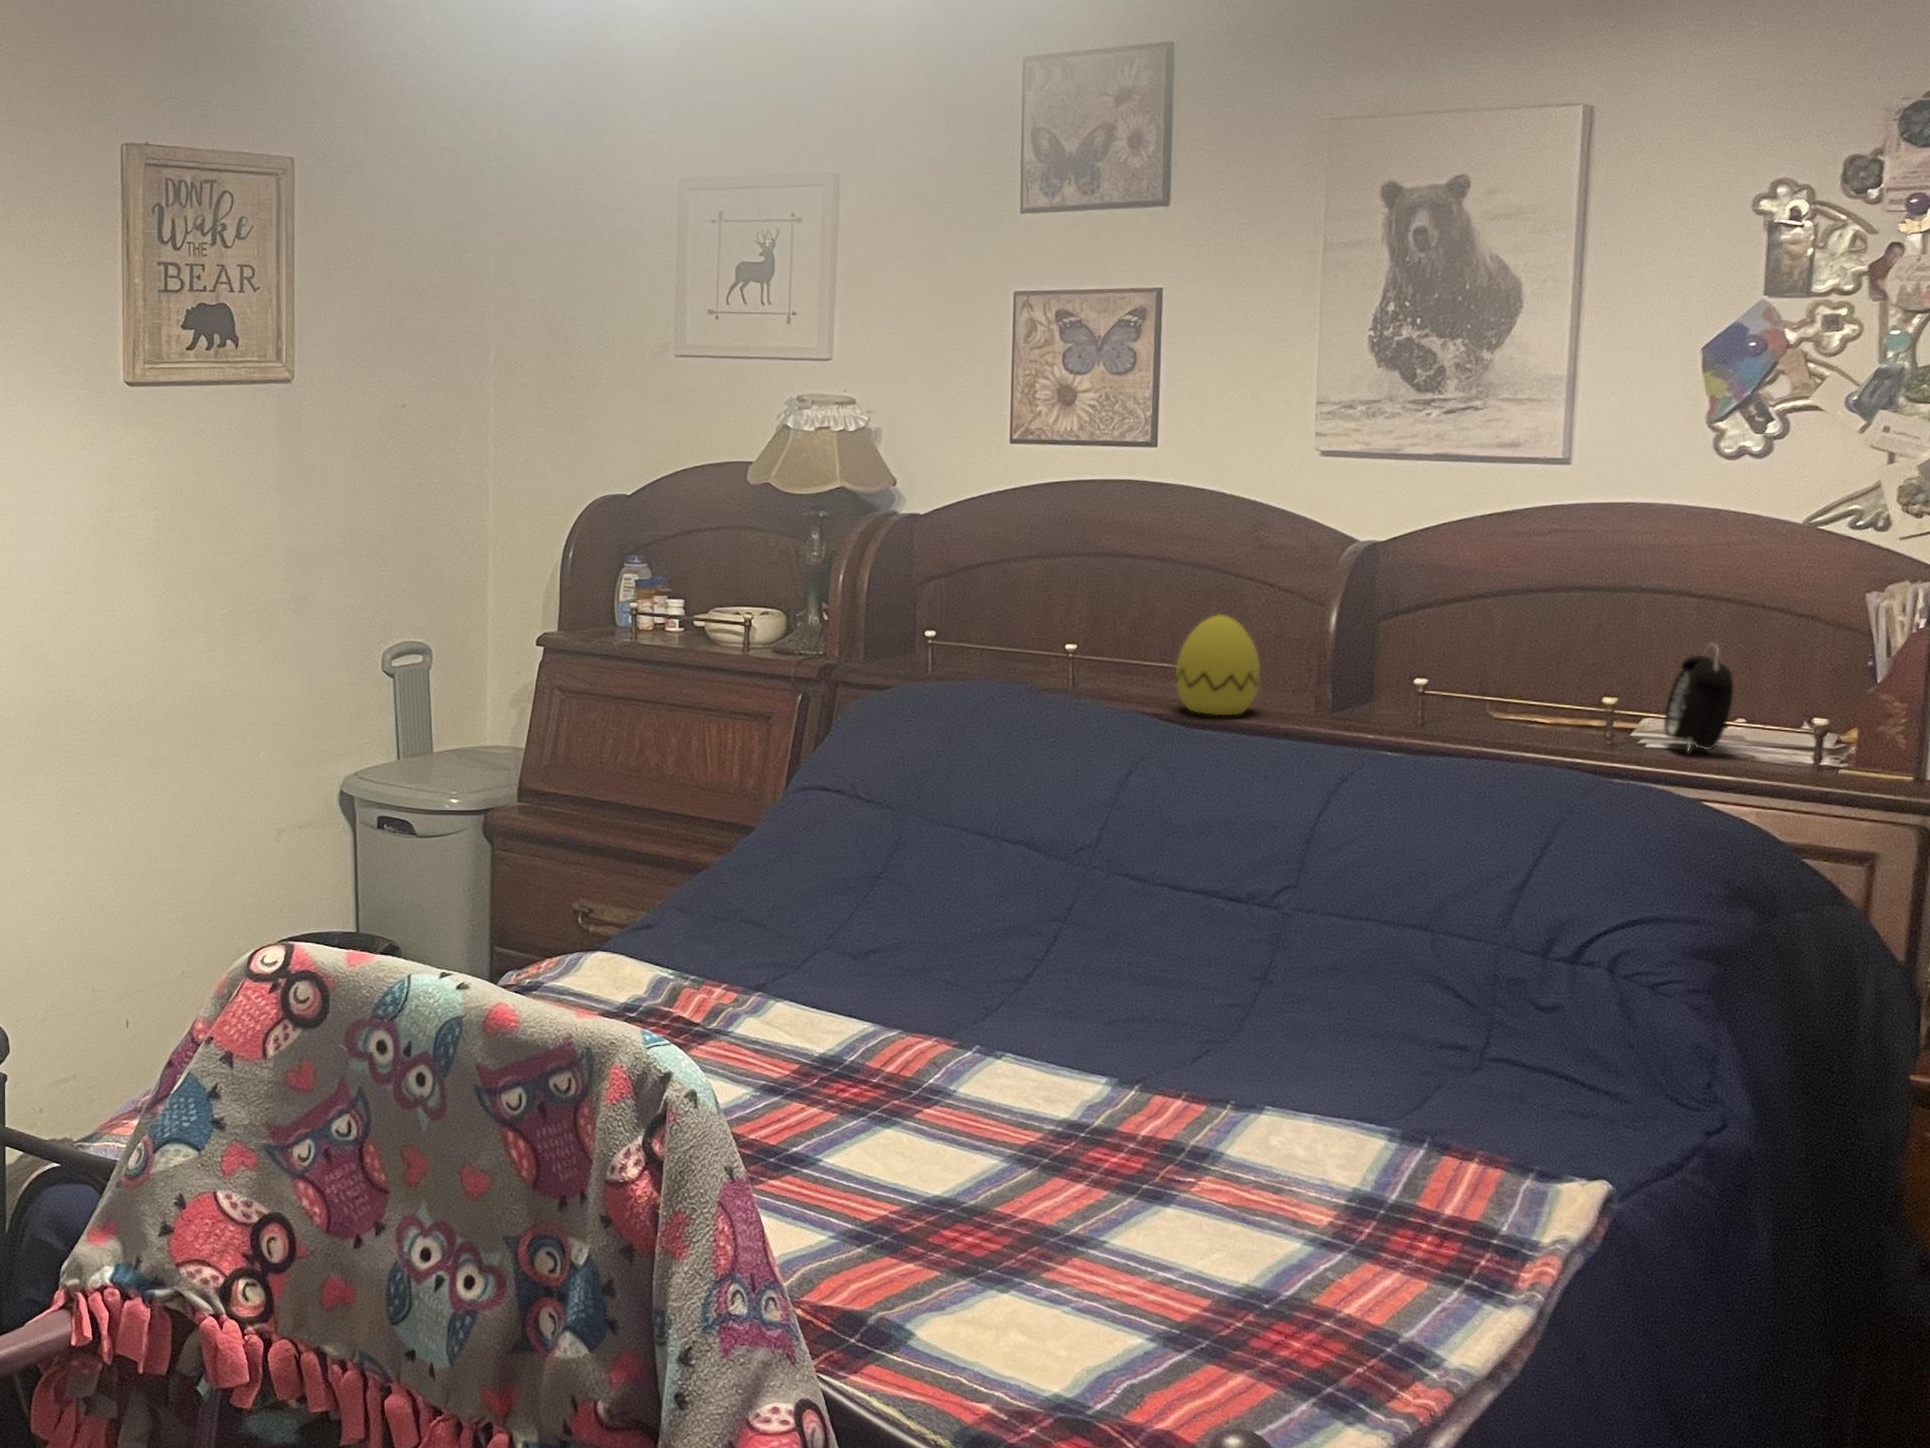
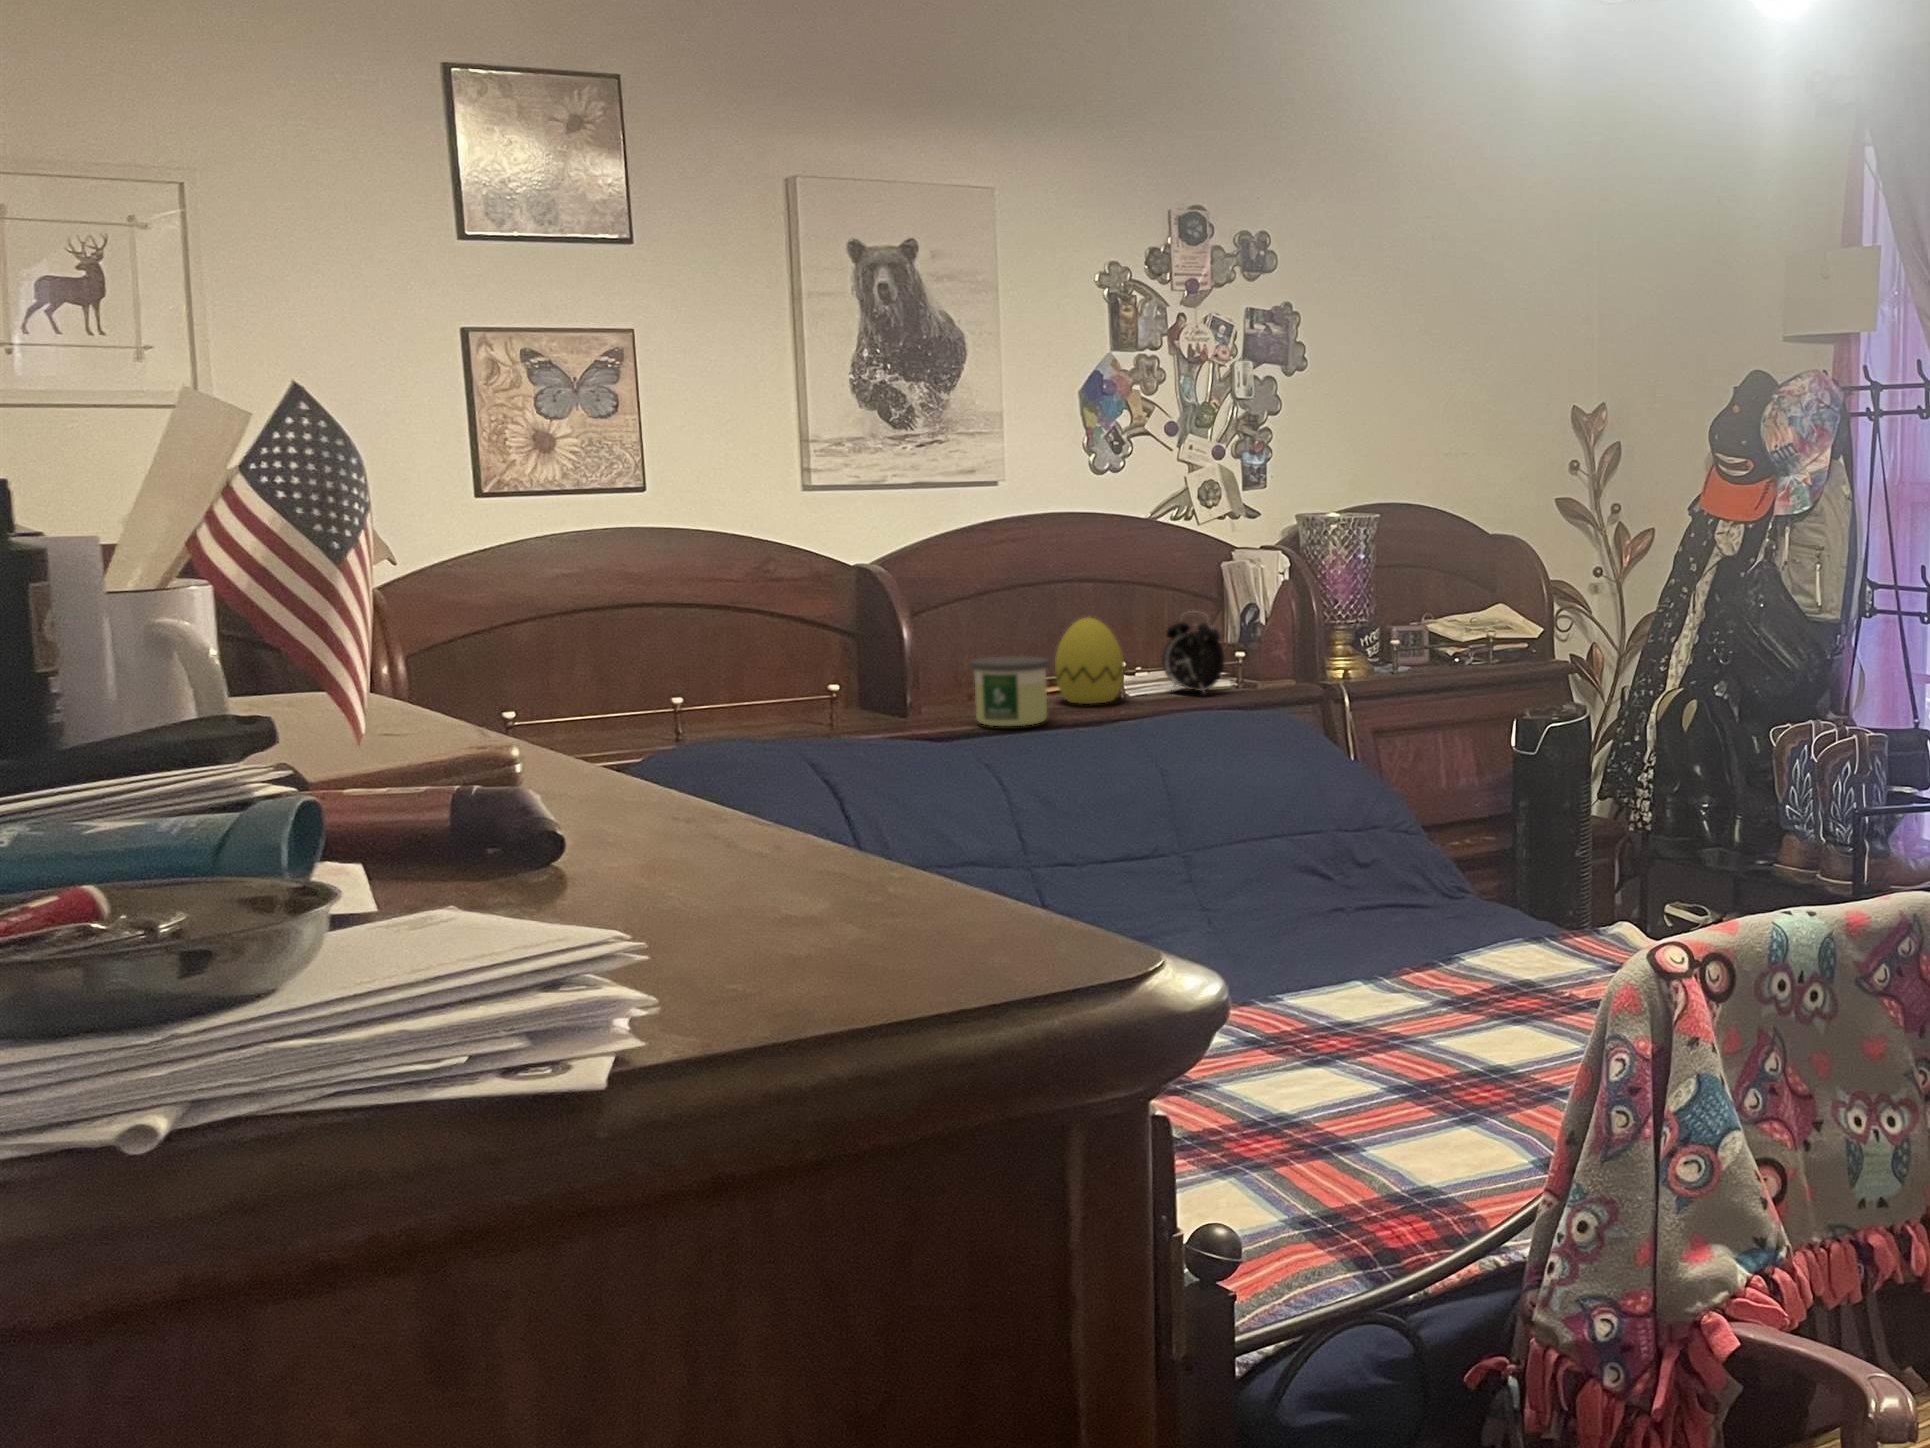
decorative egg: present [1176,615,1260,715] -> present [1054,617,1125,704]
candle: none [1326,653,1423,736] -> present [971,656,1049,726]

